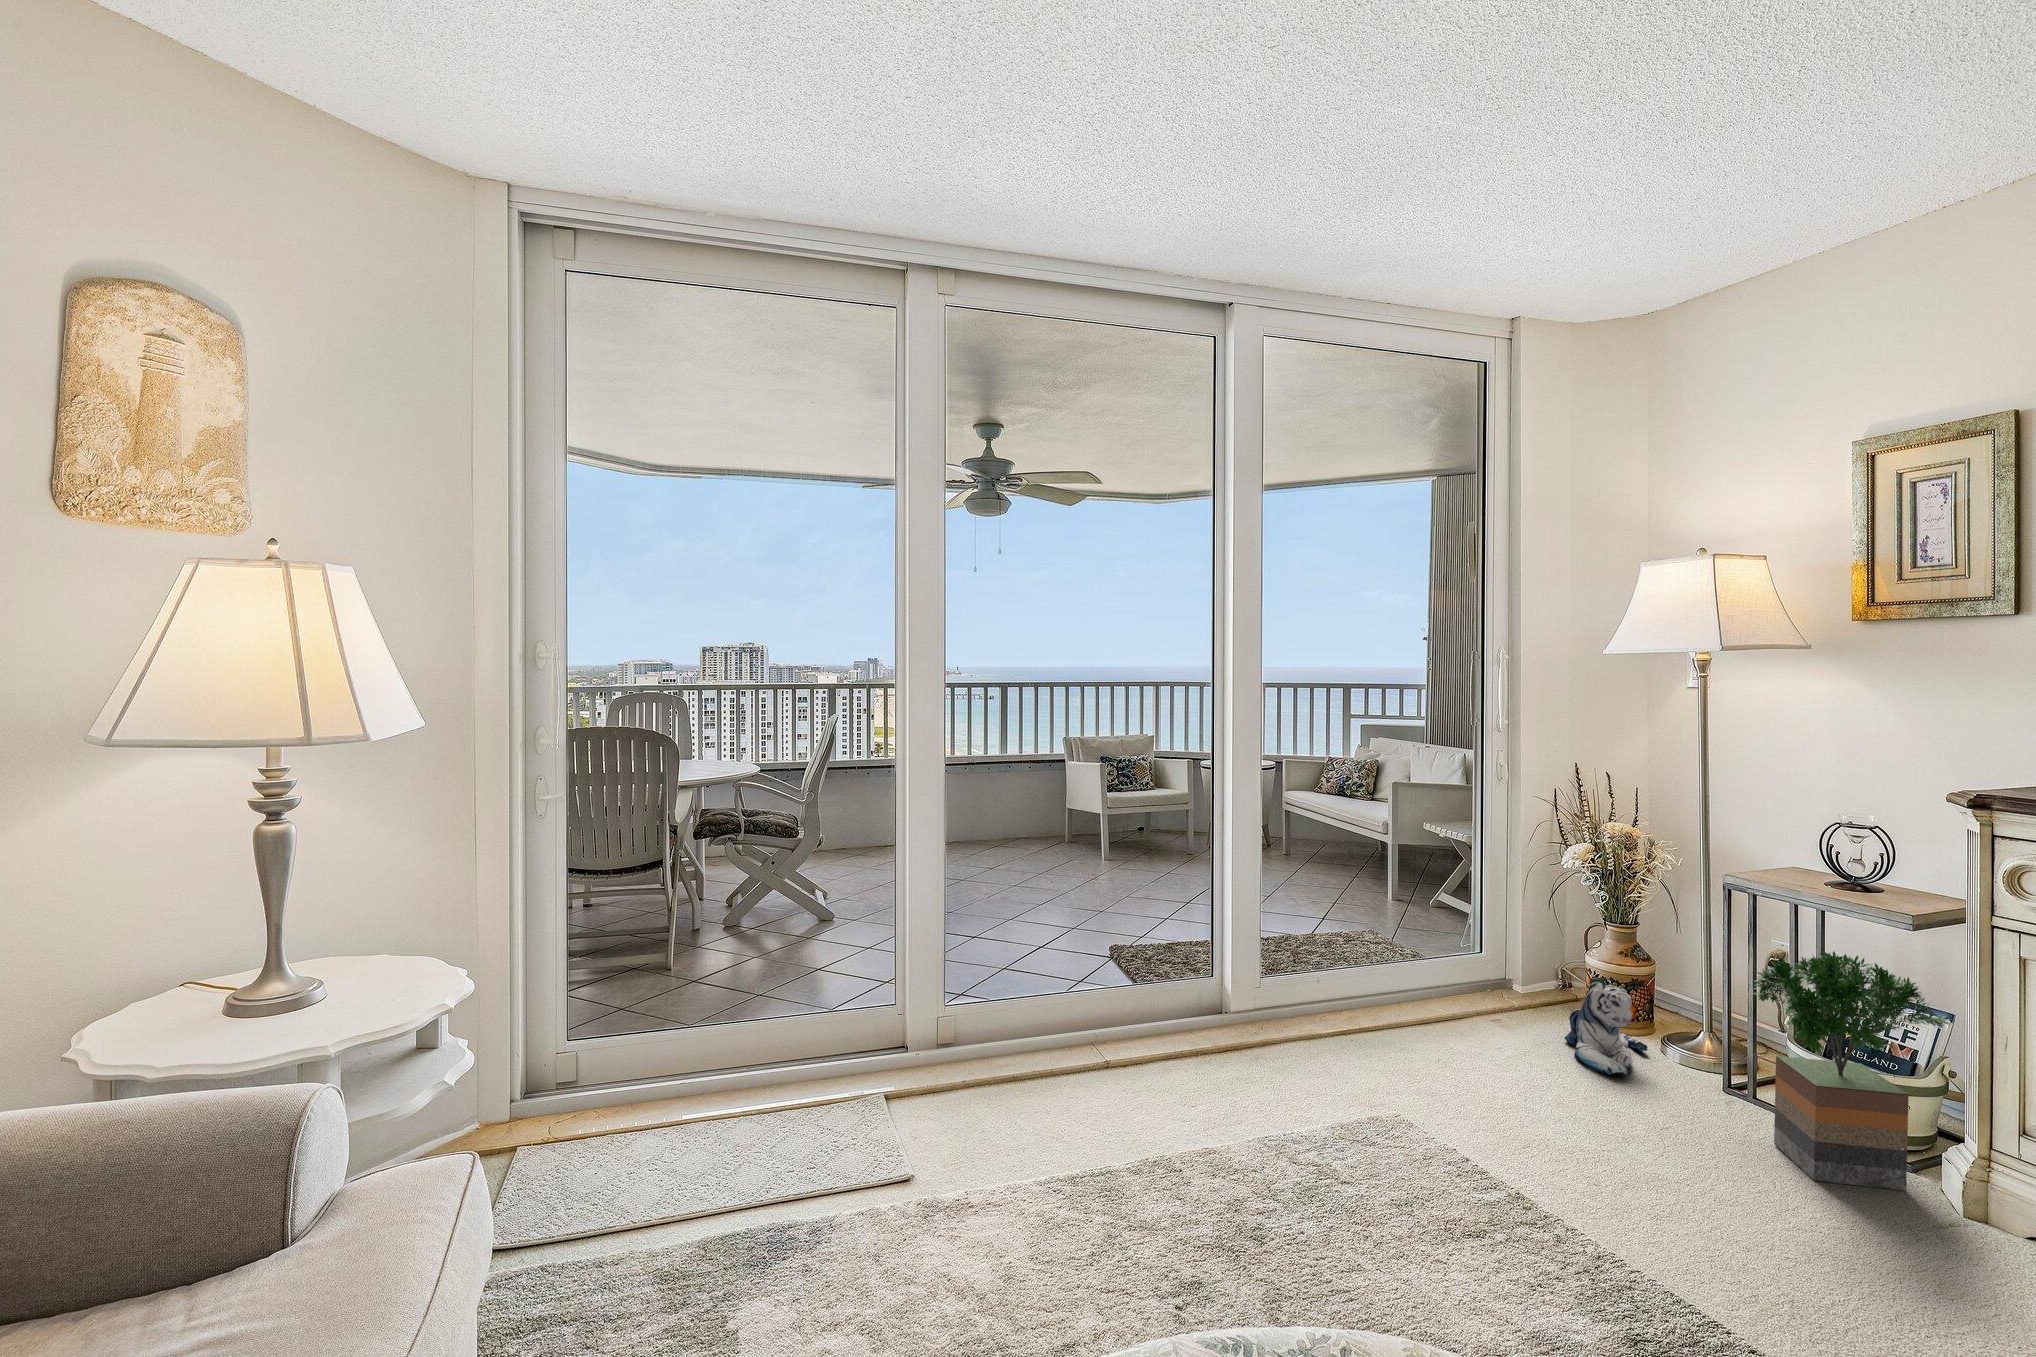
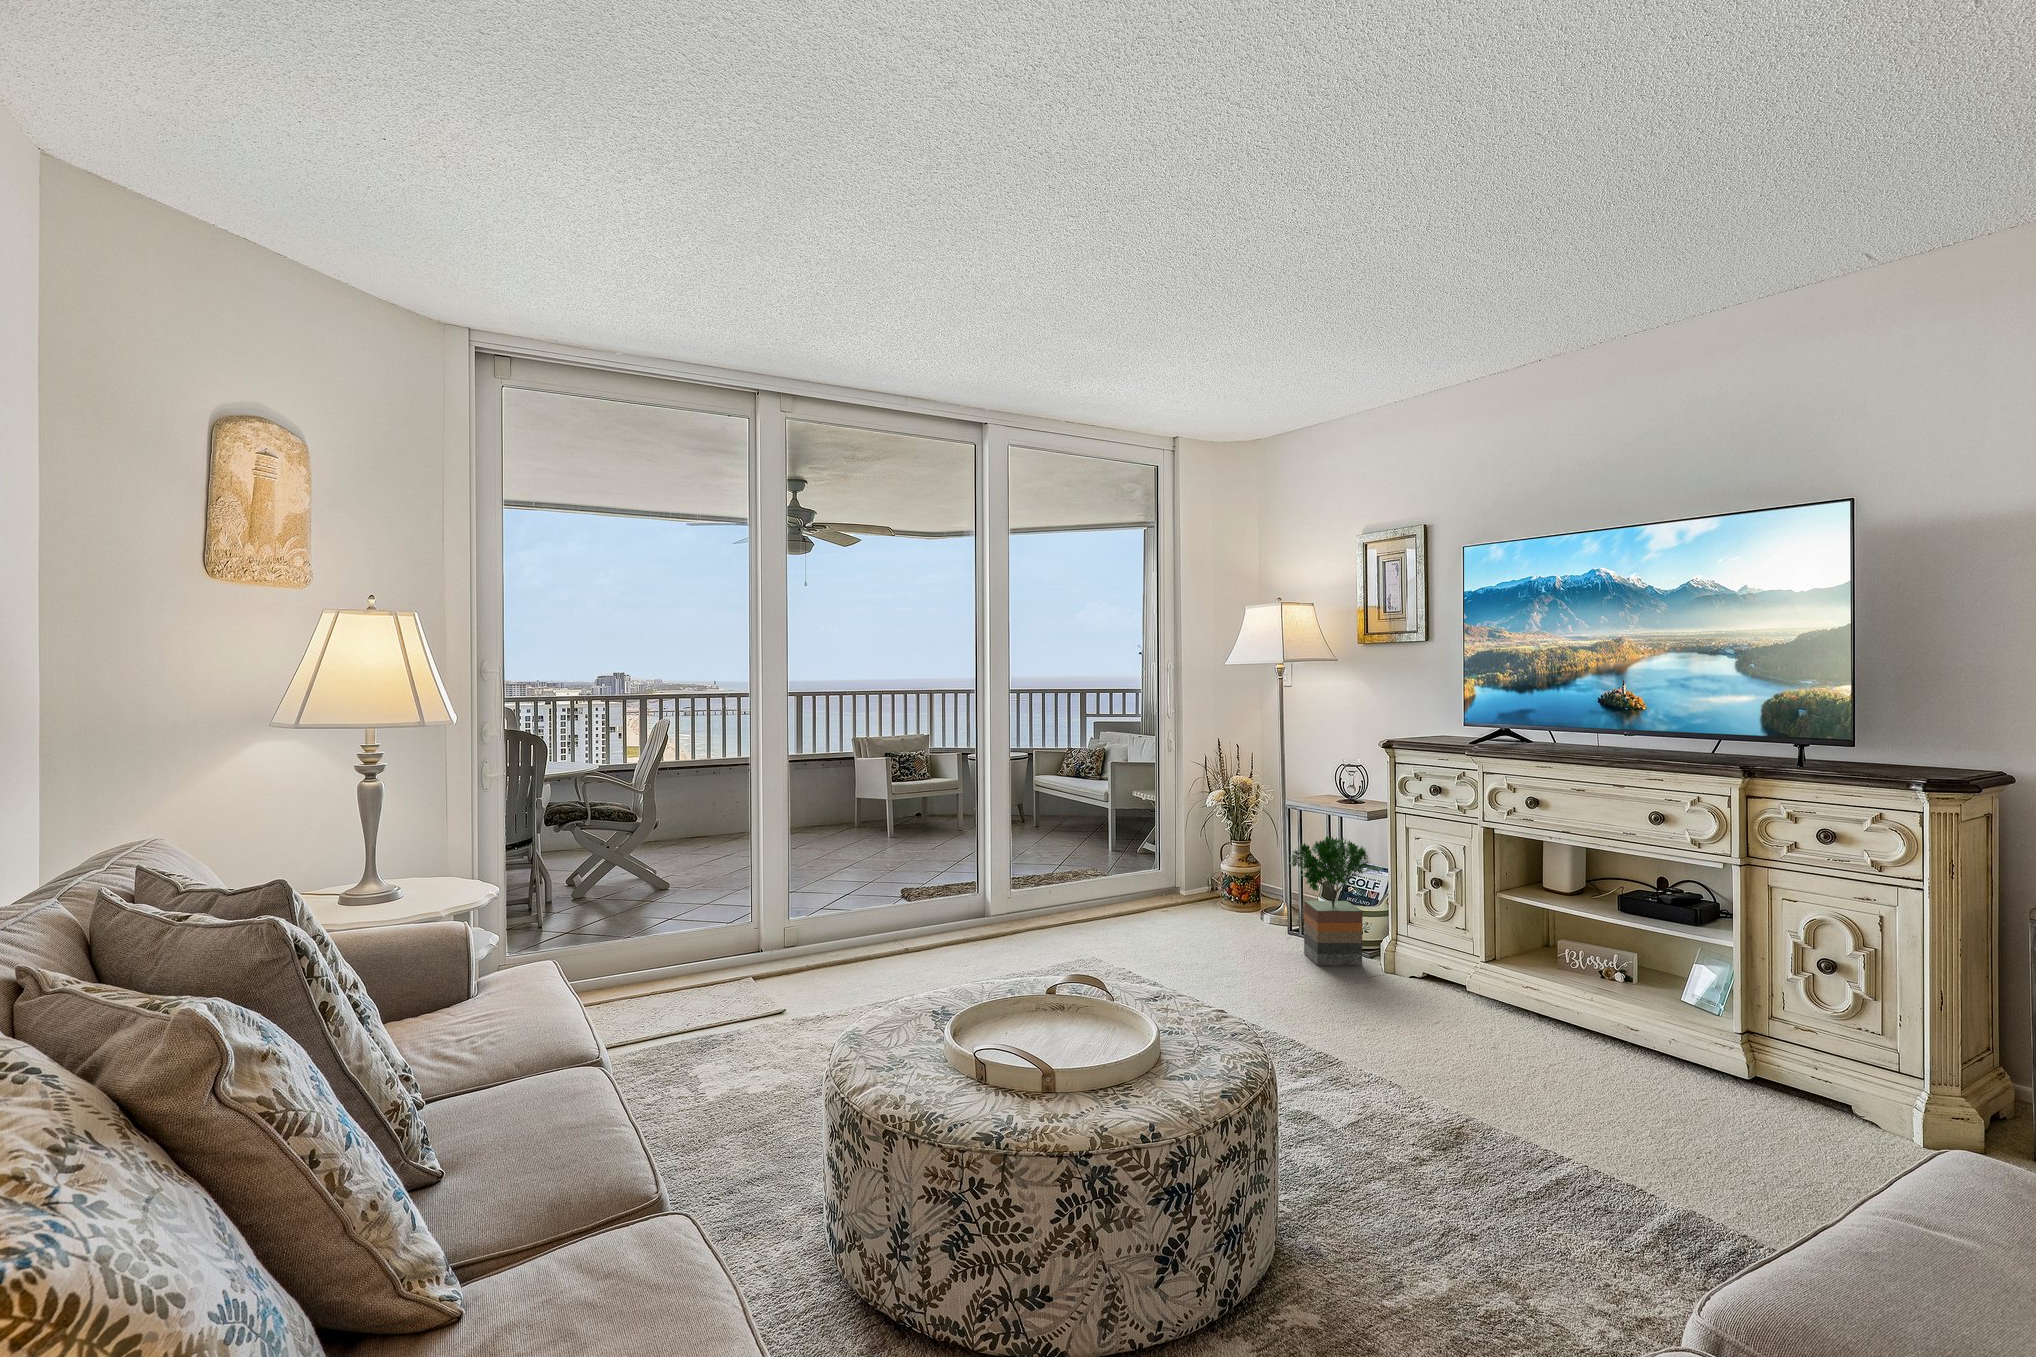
plush toy: present [1565,983,1648,1075] -> none [1204,876,1251,931]

